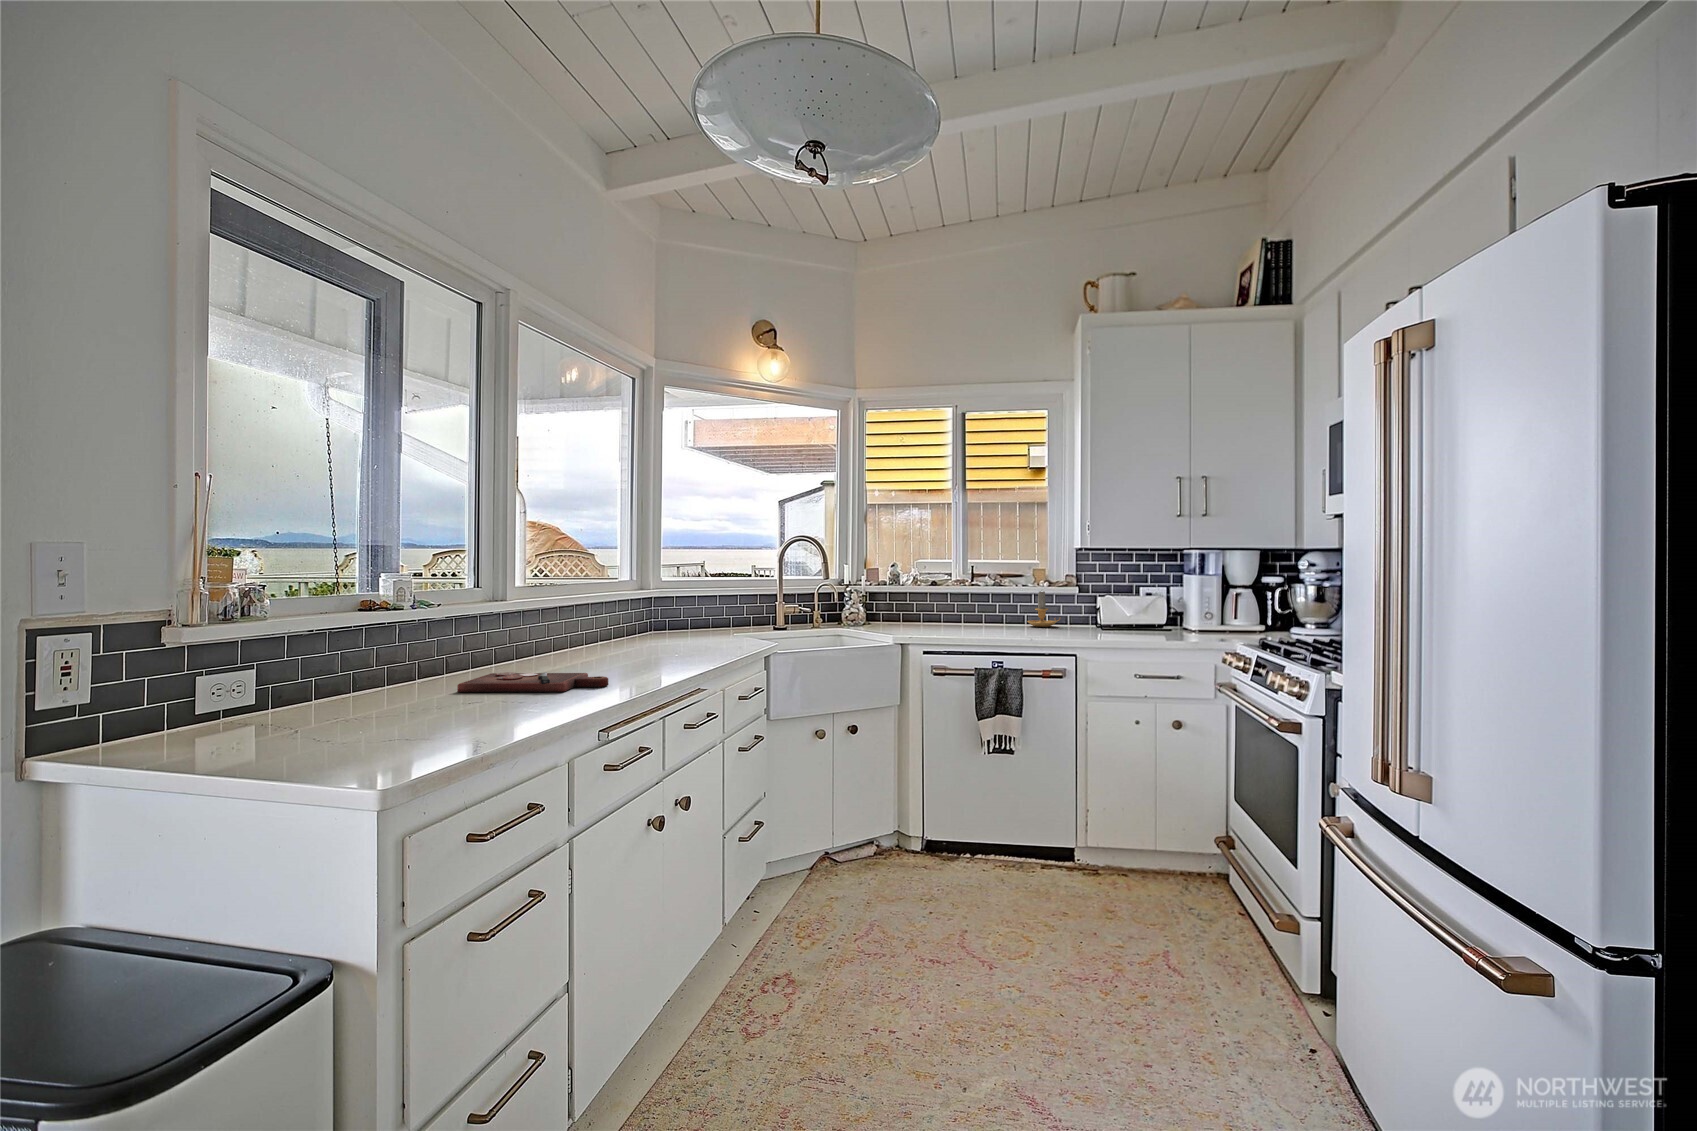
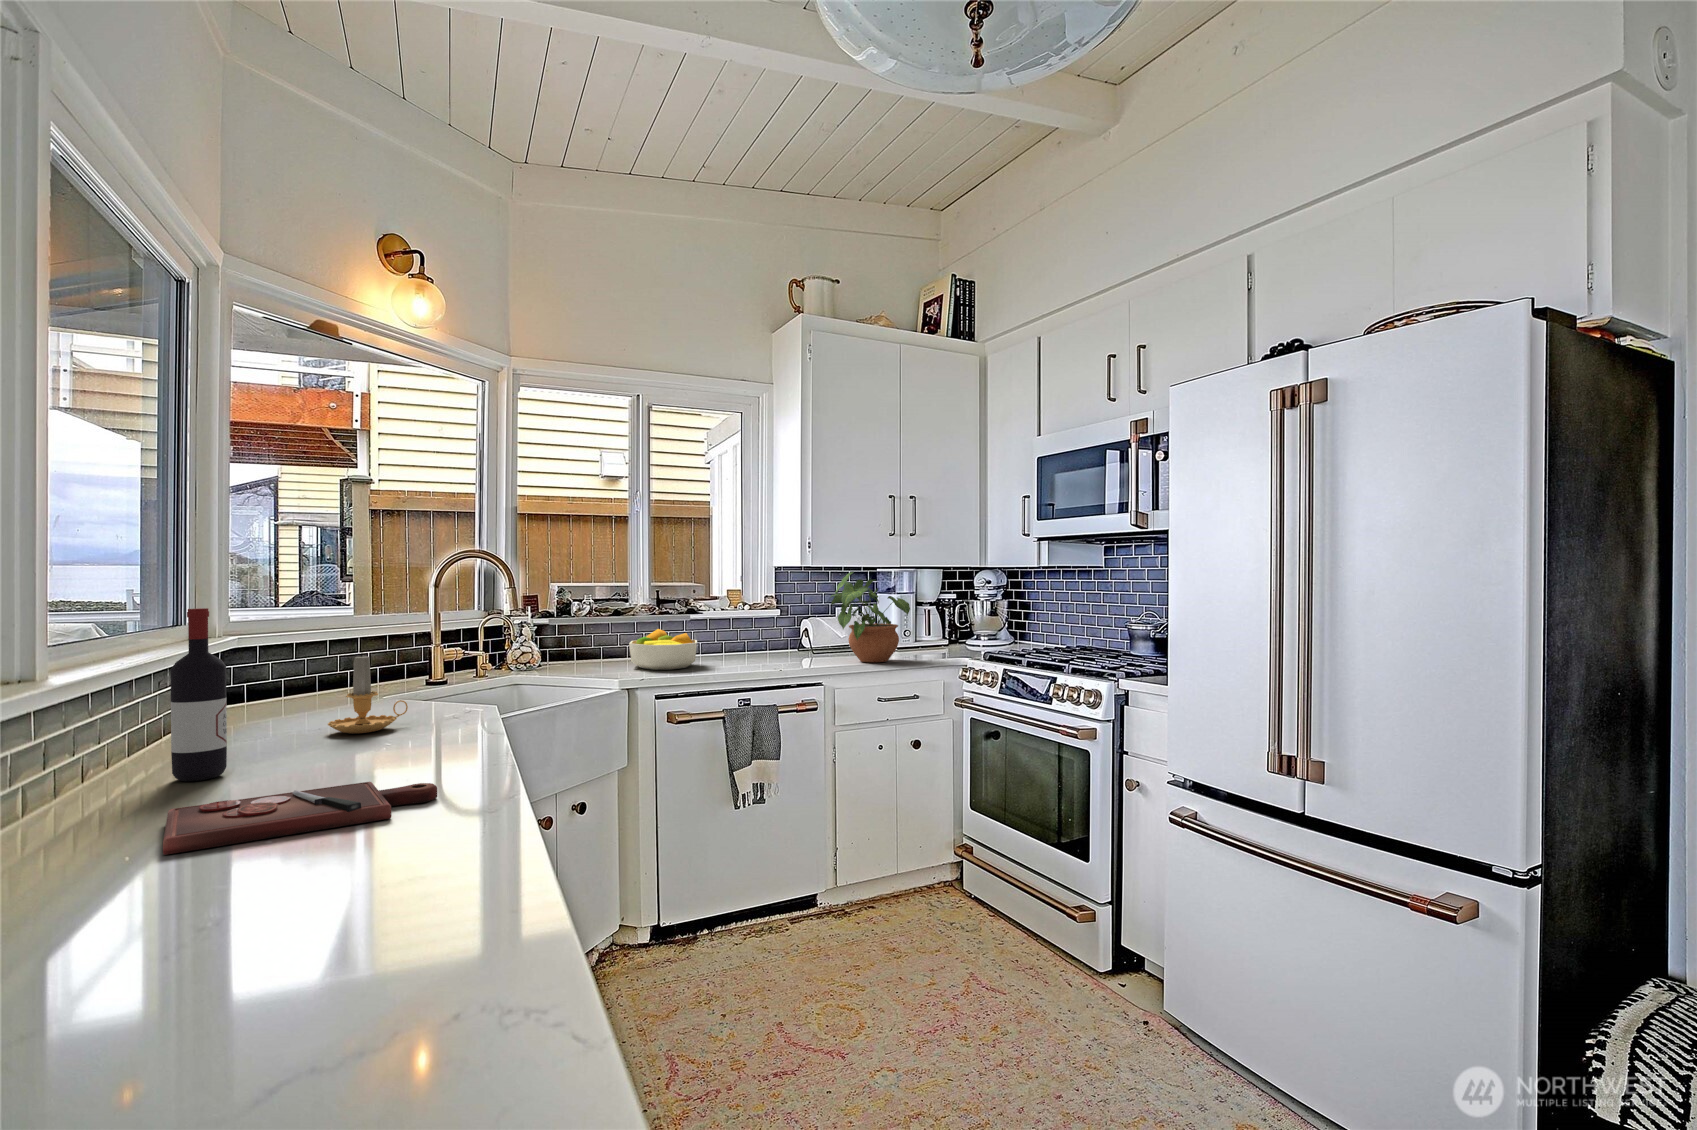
potted plant: none [1090,554,1174,641] -> present [830,572,910,662]
wine bottle: none [533,567,561,666] -> present [170,608,227,781]
candle: present [1027,591,1060,627] -> present [328,654,408,734]
fruit bowl: none [920,600,978,633] -> present [629,629,697,670]

